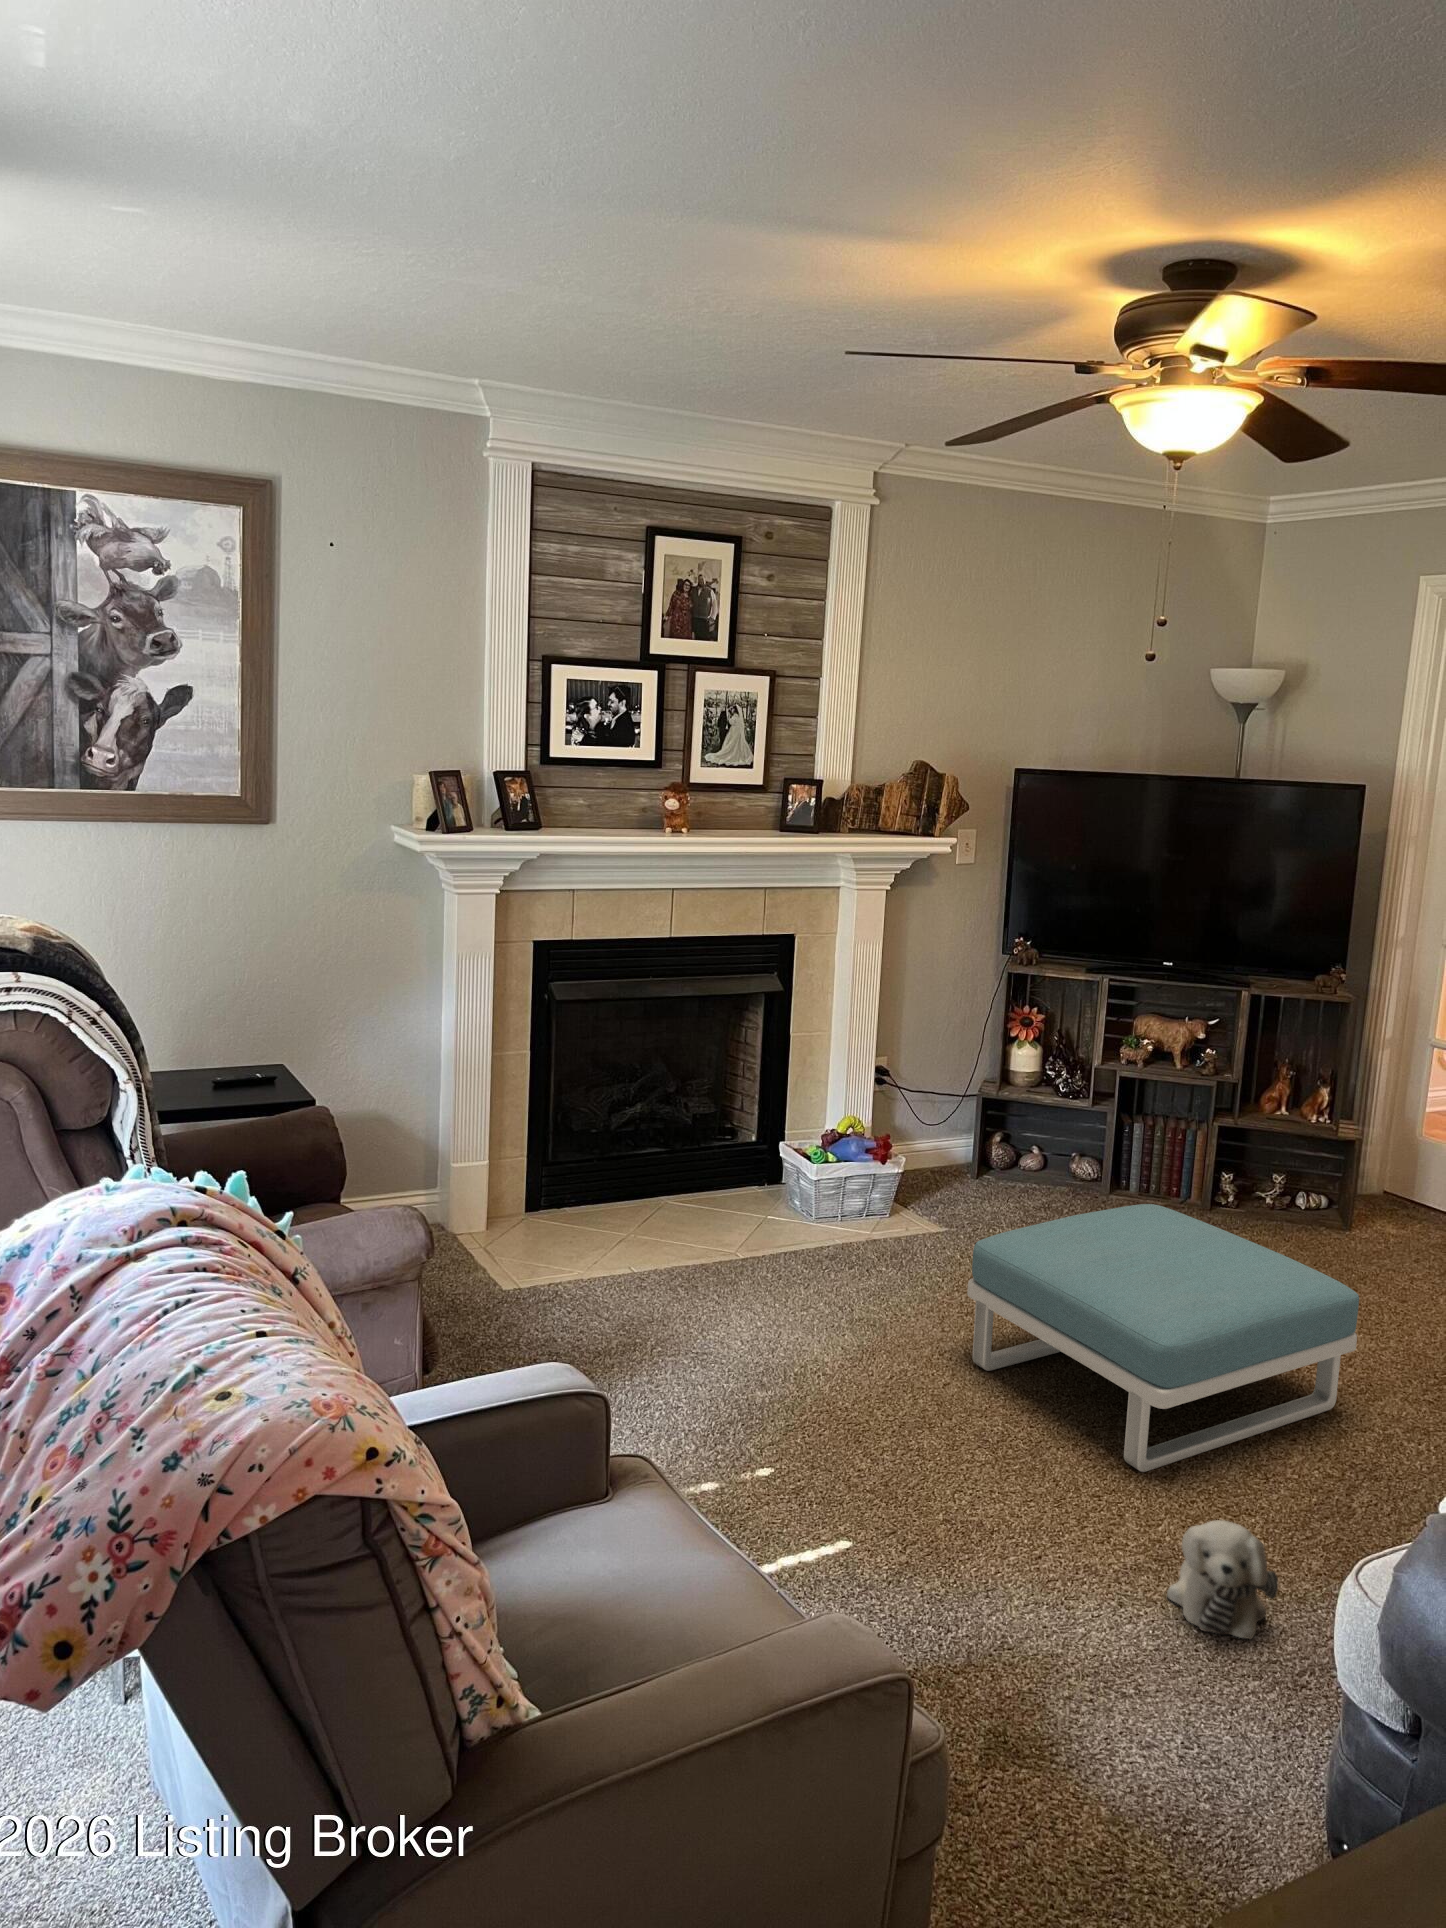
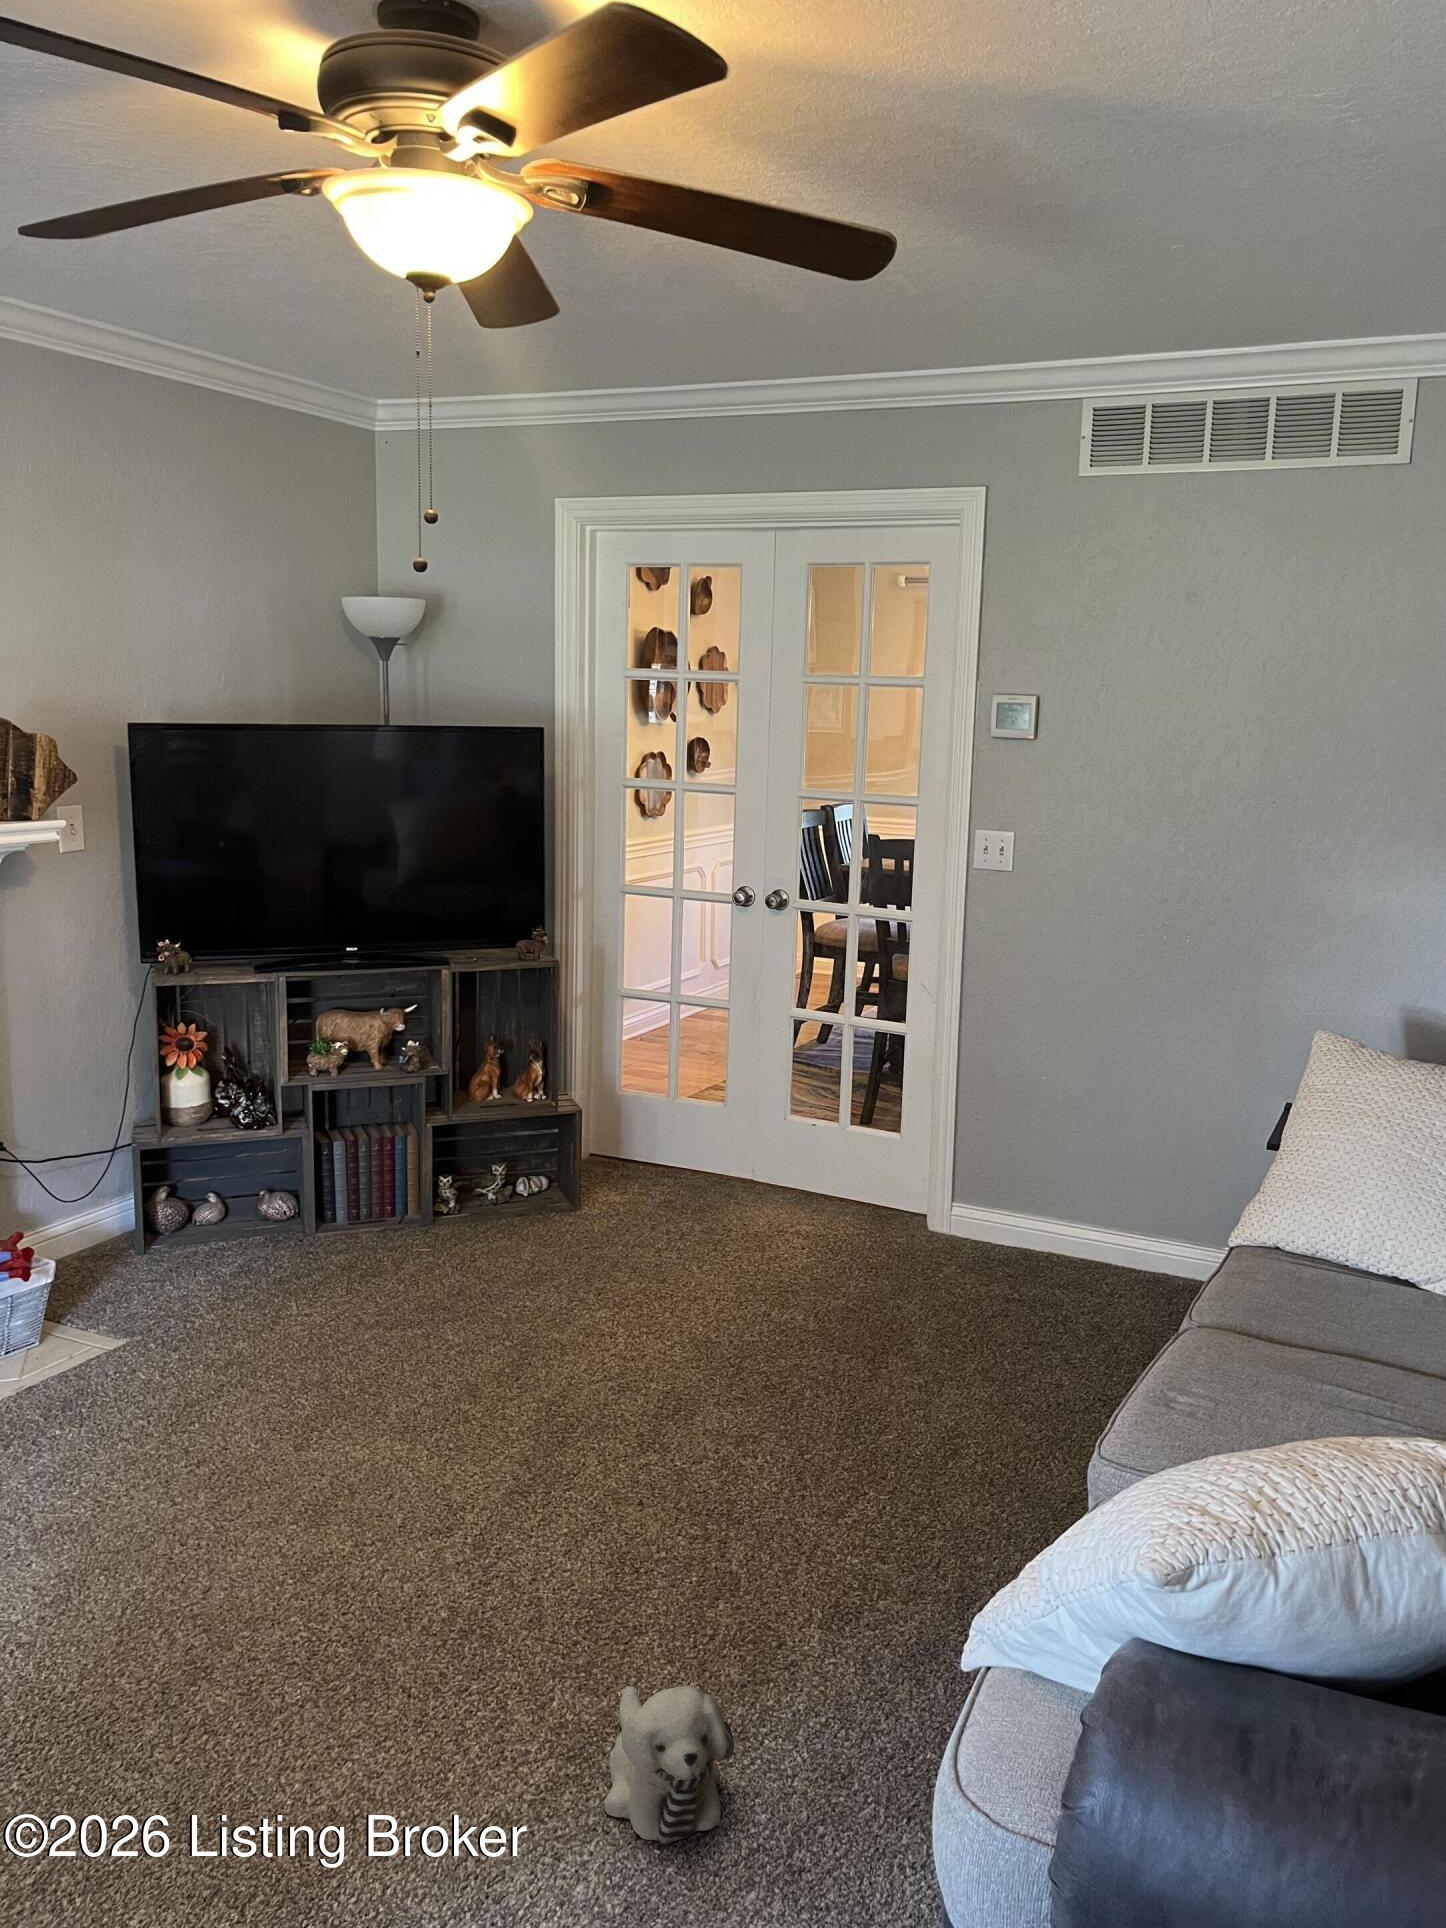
footstool: present [967,1204,1359,1472] -> none [212,1254,678,1625]

